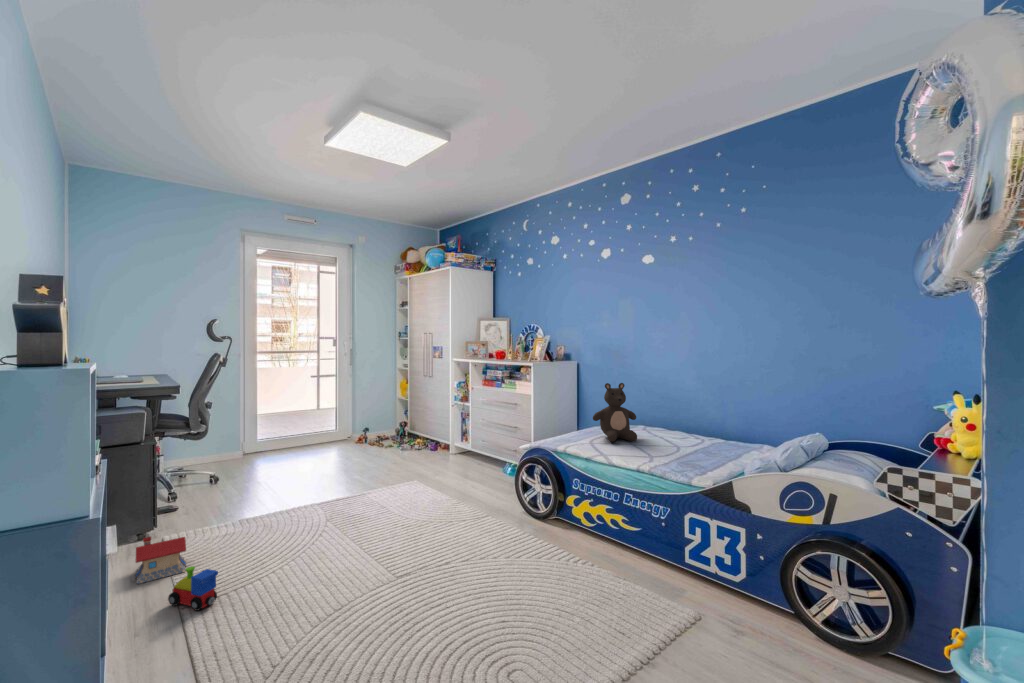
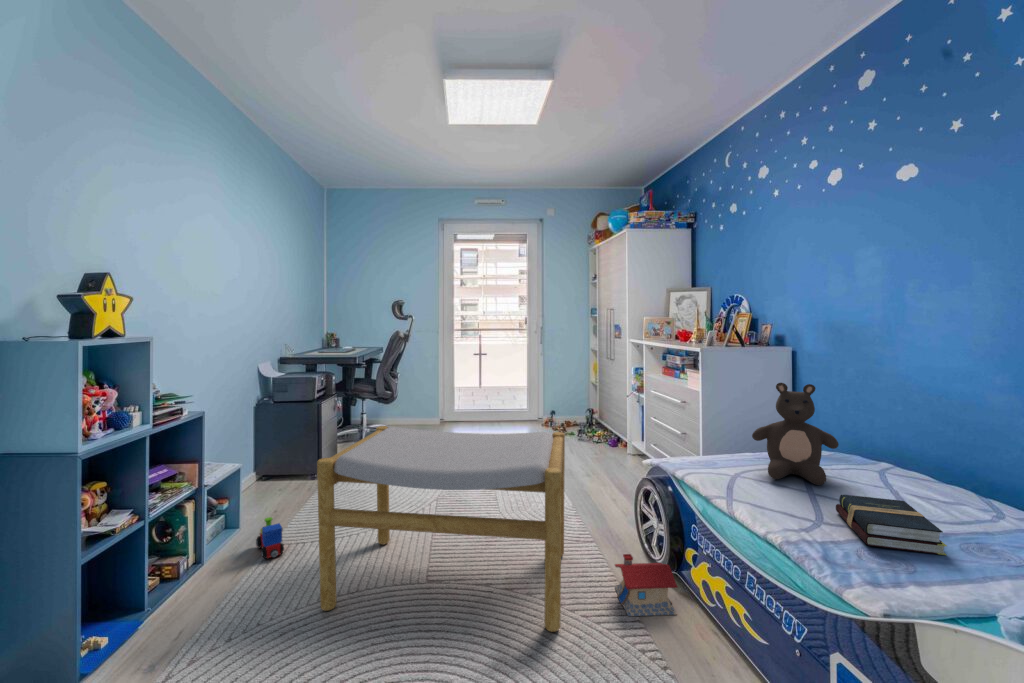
footstool: none [310,433,517,620] -> present [317,426,565,632]
hardback book: none [653,439,706,461] -> present [836,495,947,555]
toy house: present [136,537,186,584] -> present [615,554,678,616]

